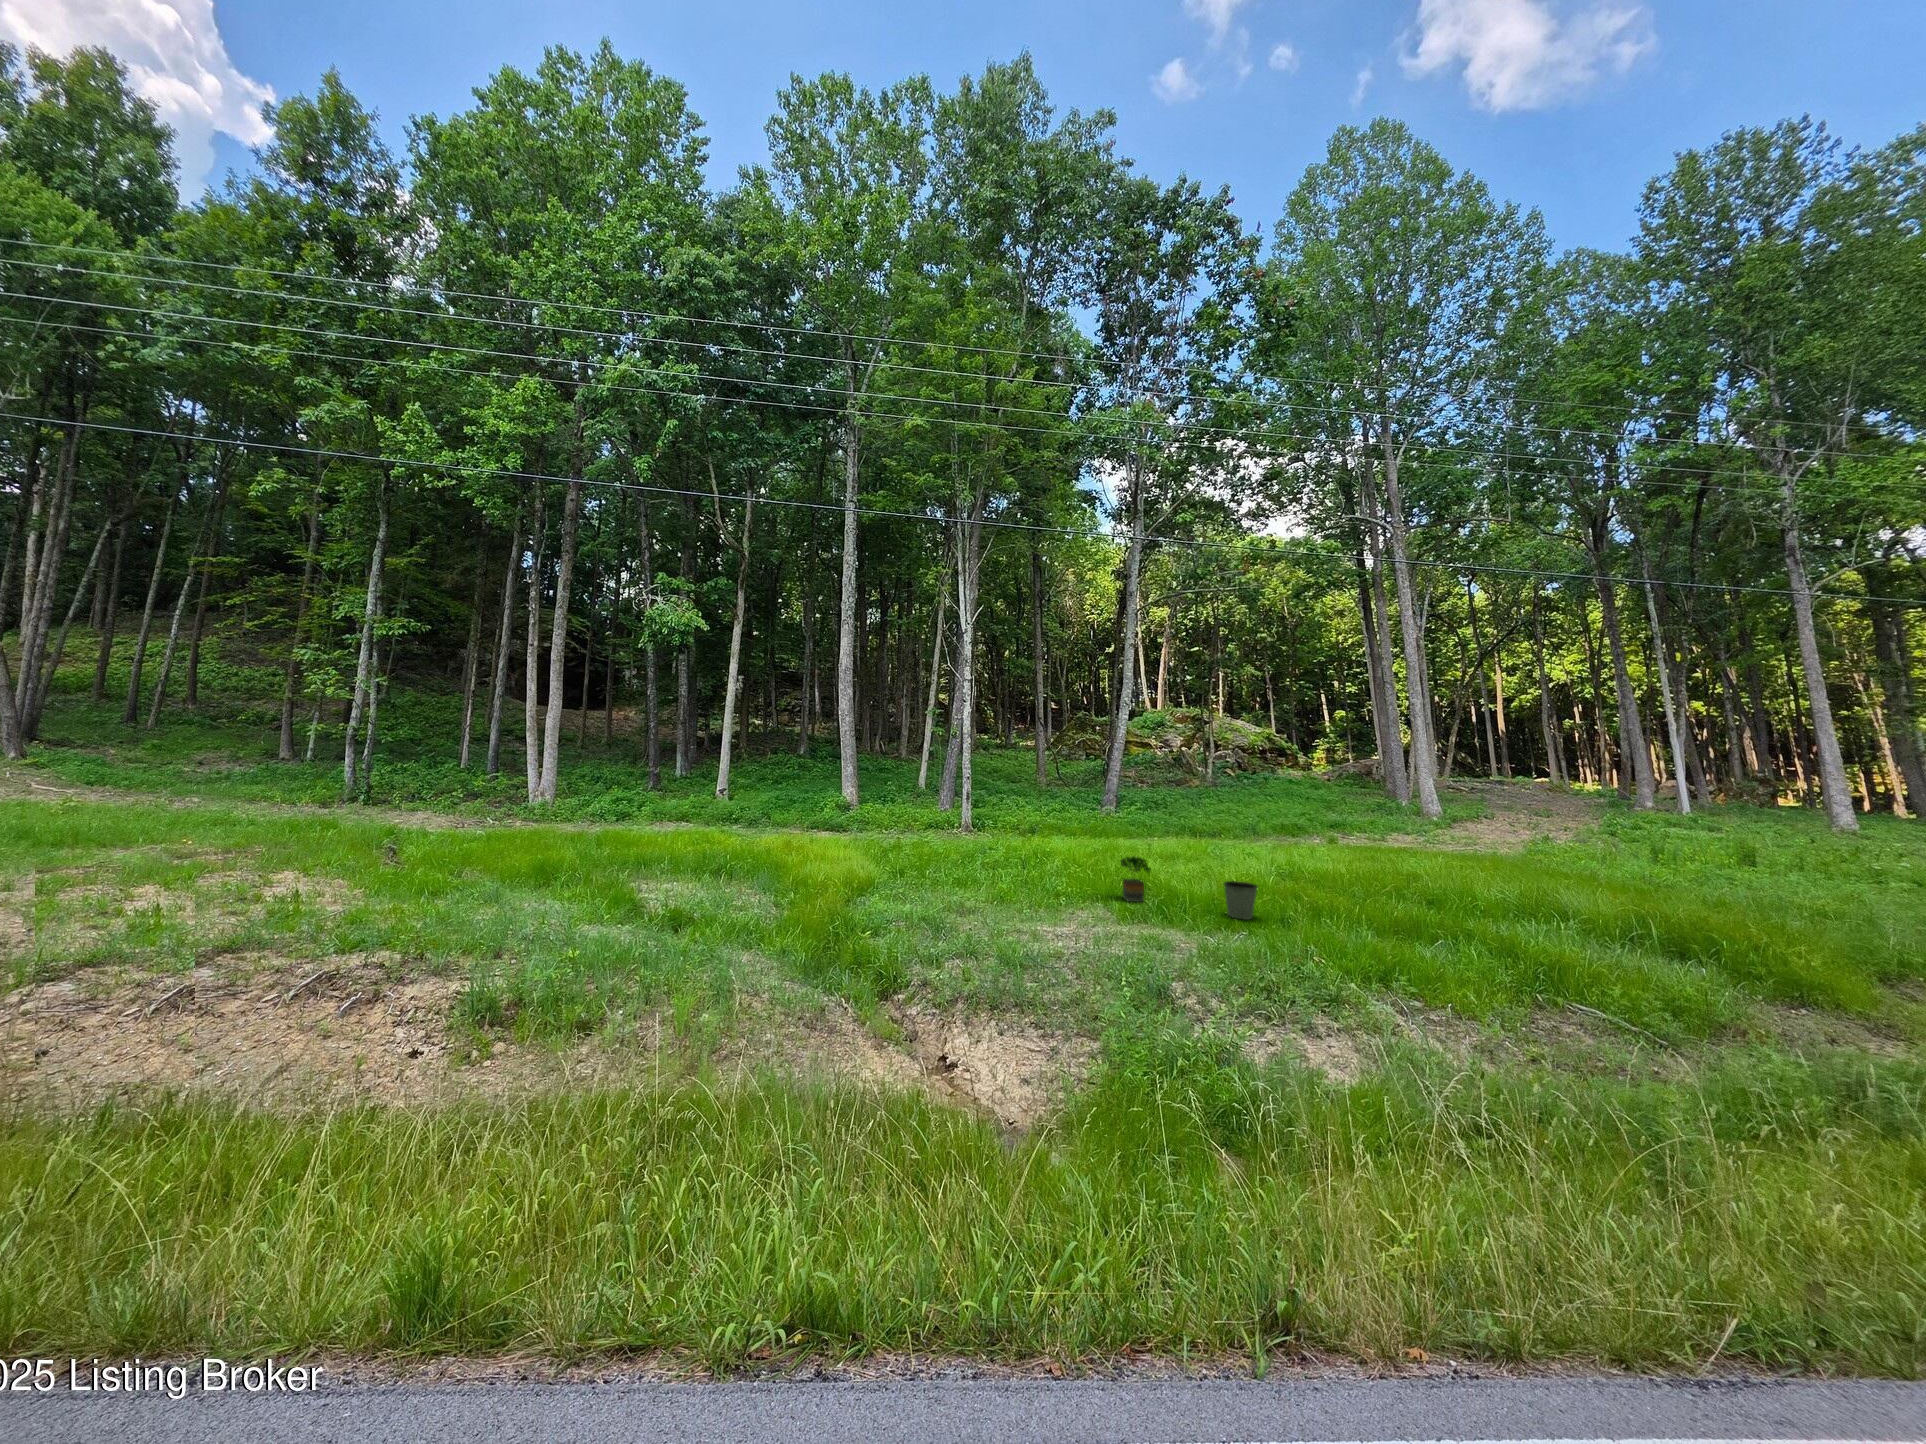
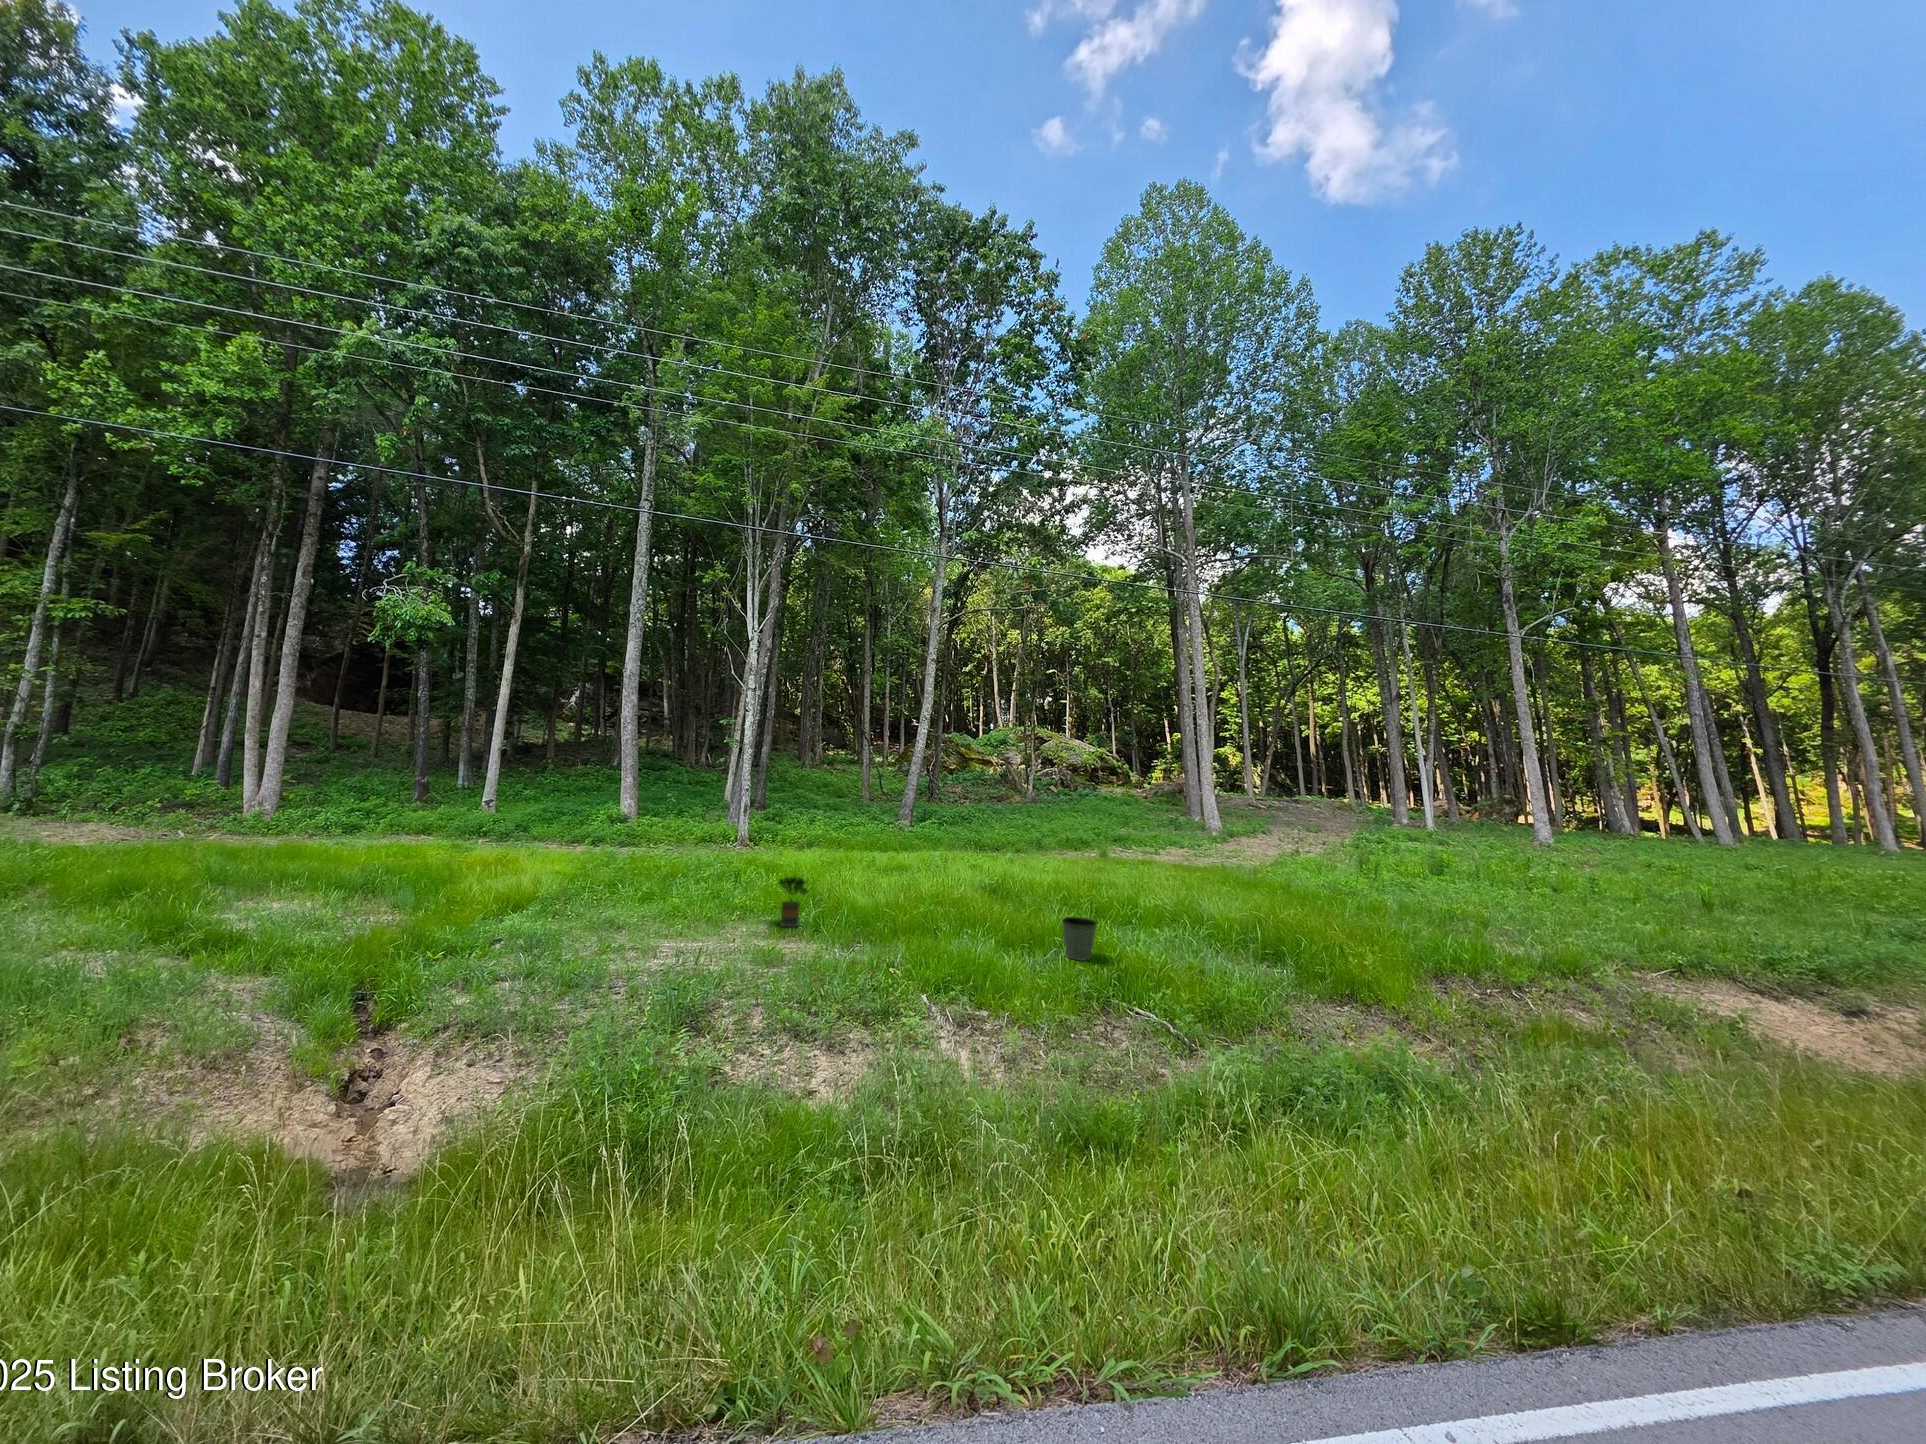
bucket: present [1223,881,1258,919] -> present [1062,917,1097,961]

